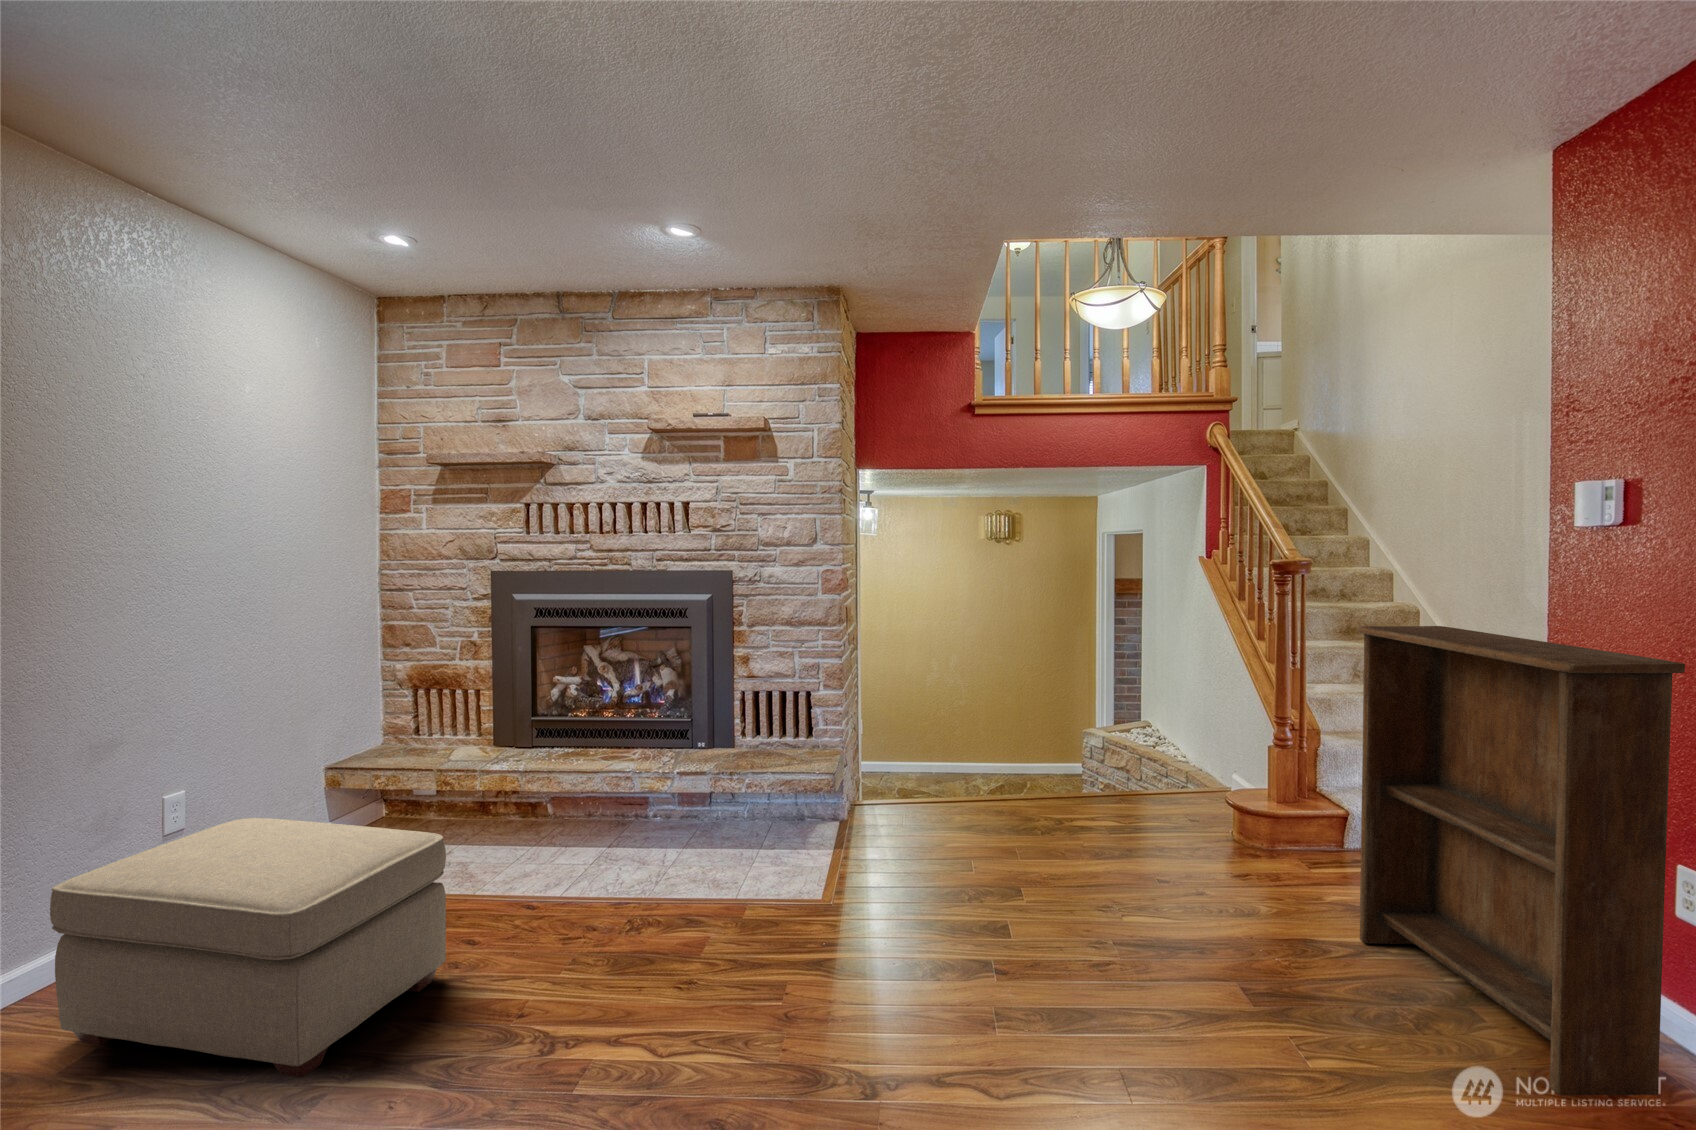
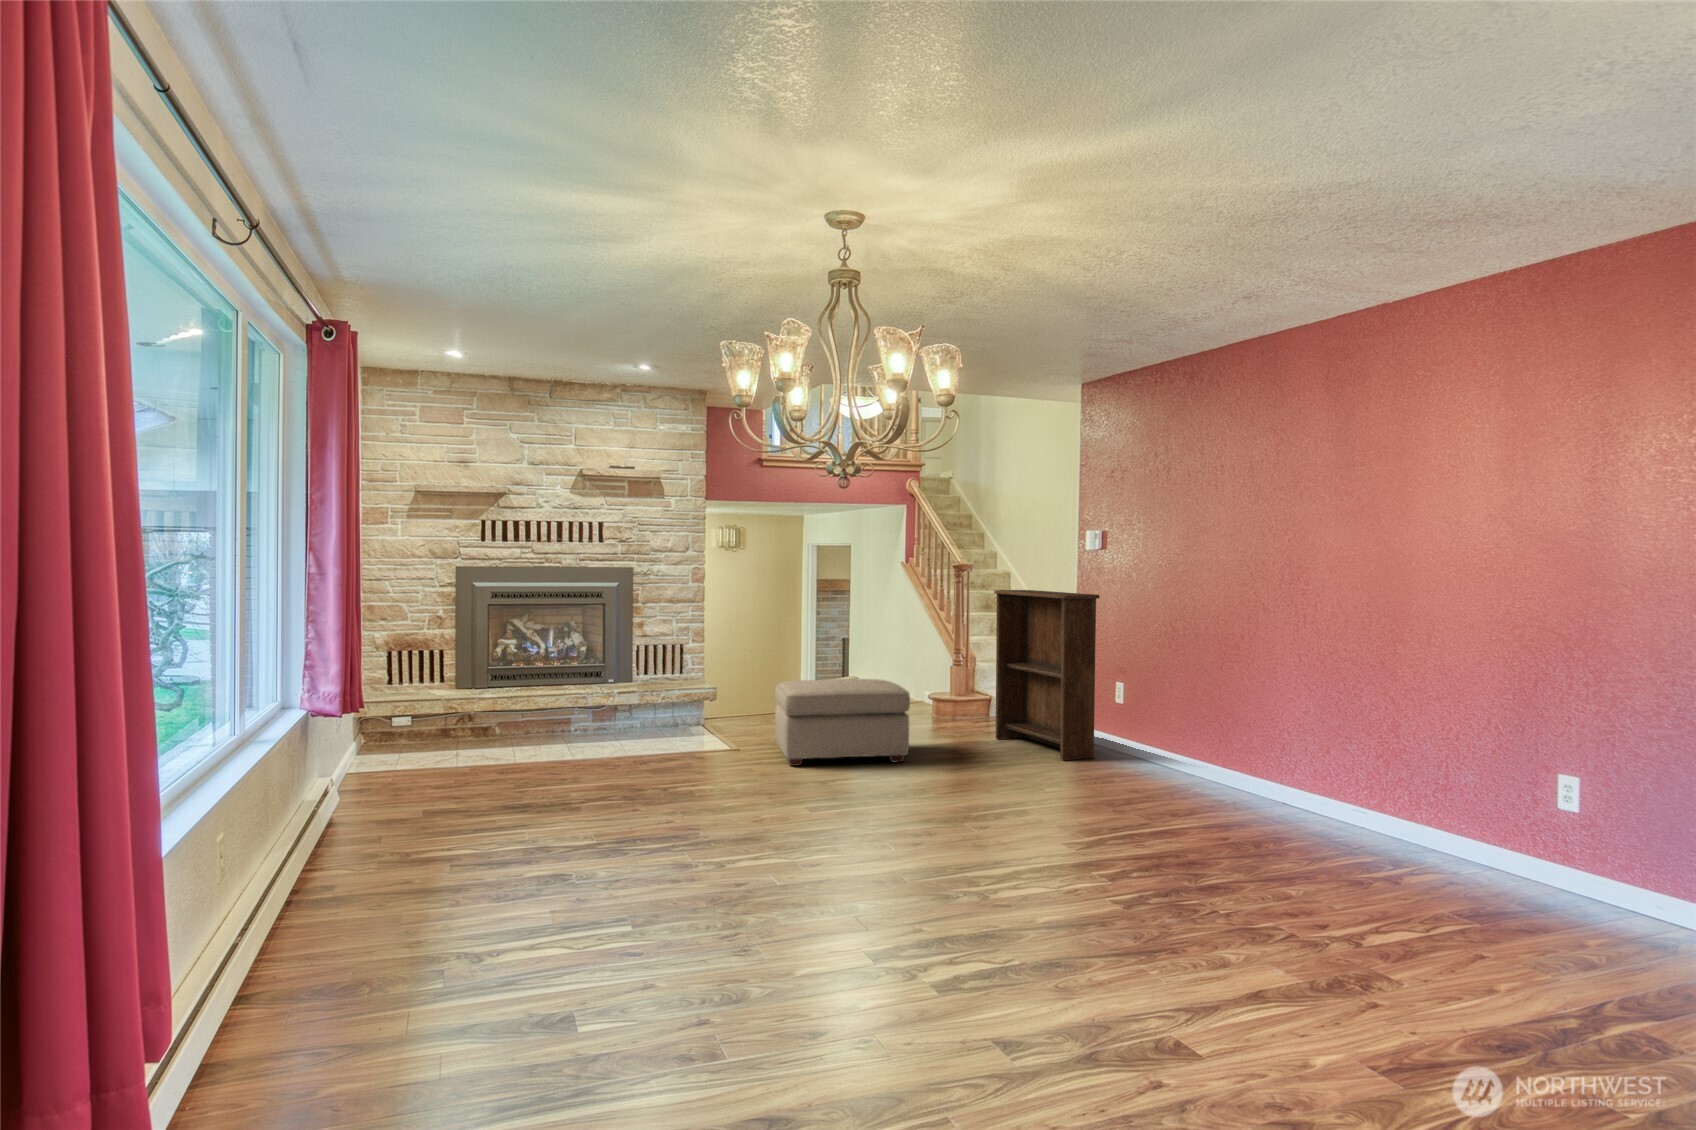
ottoman: present [50,818,446,1078] -> present [775,679,910,766]

